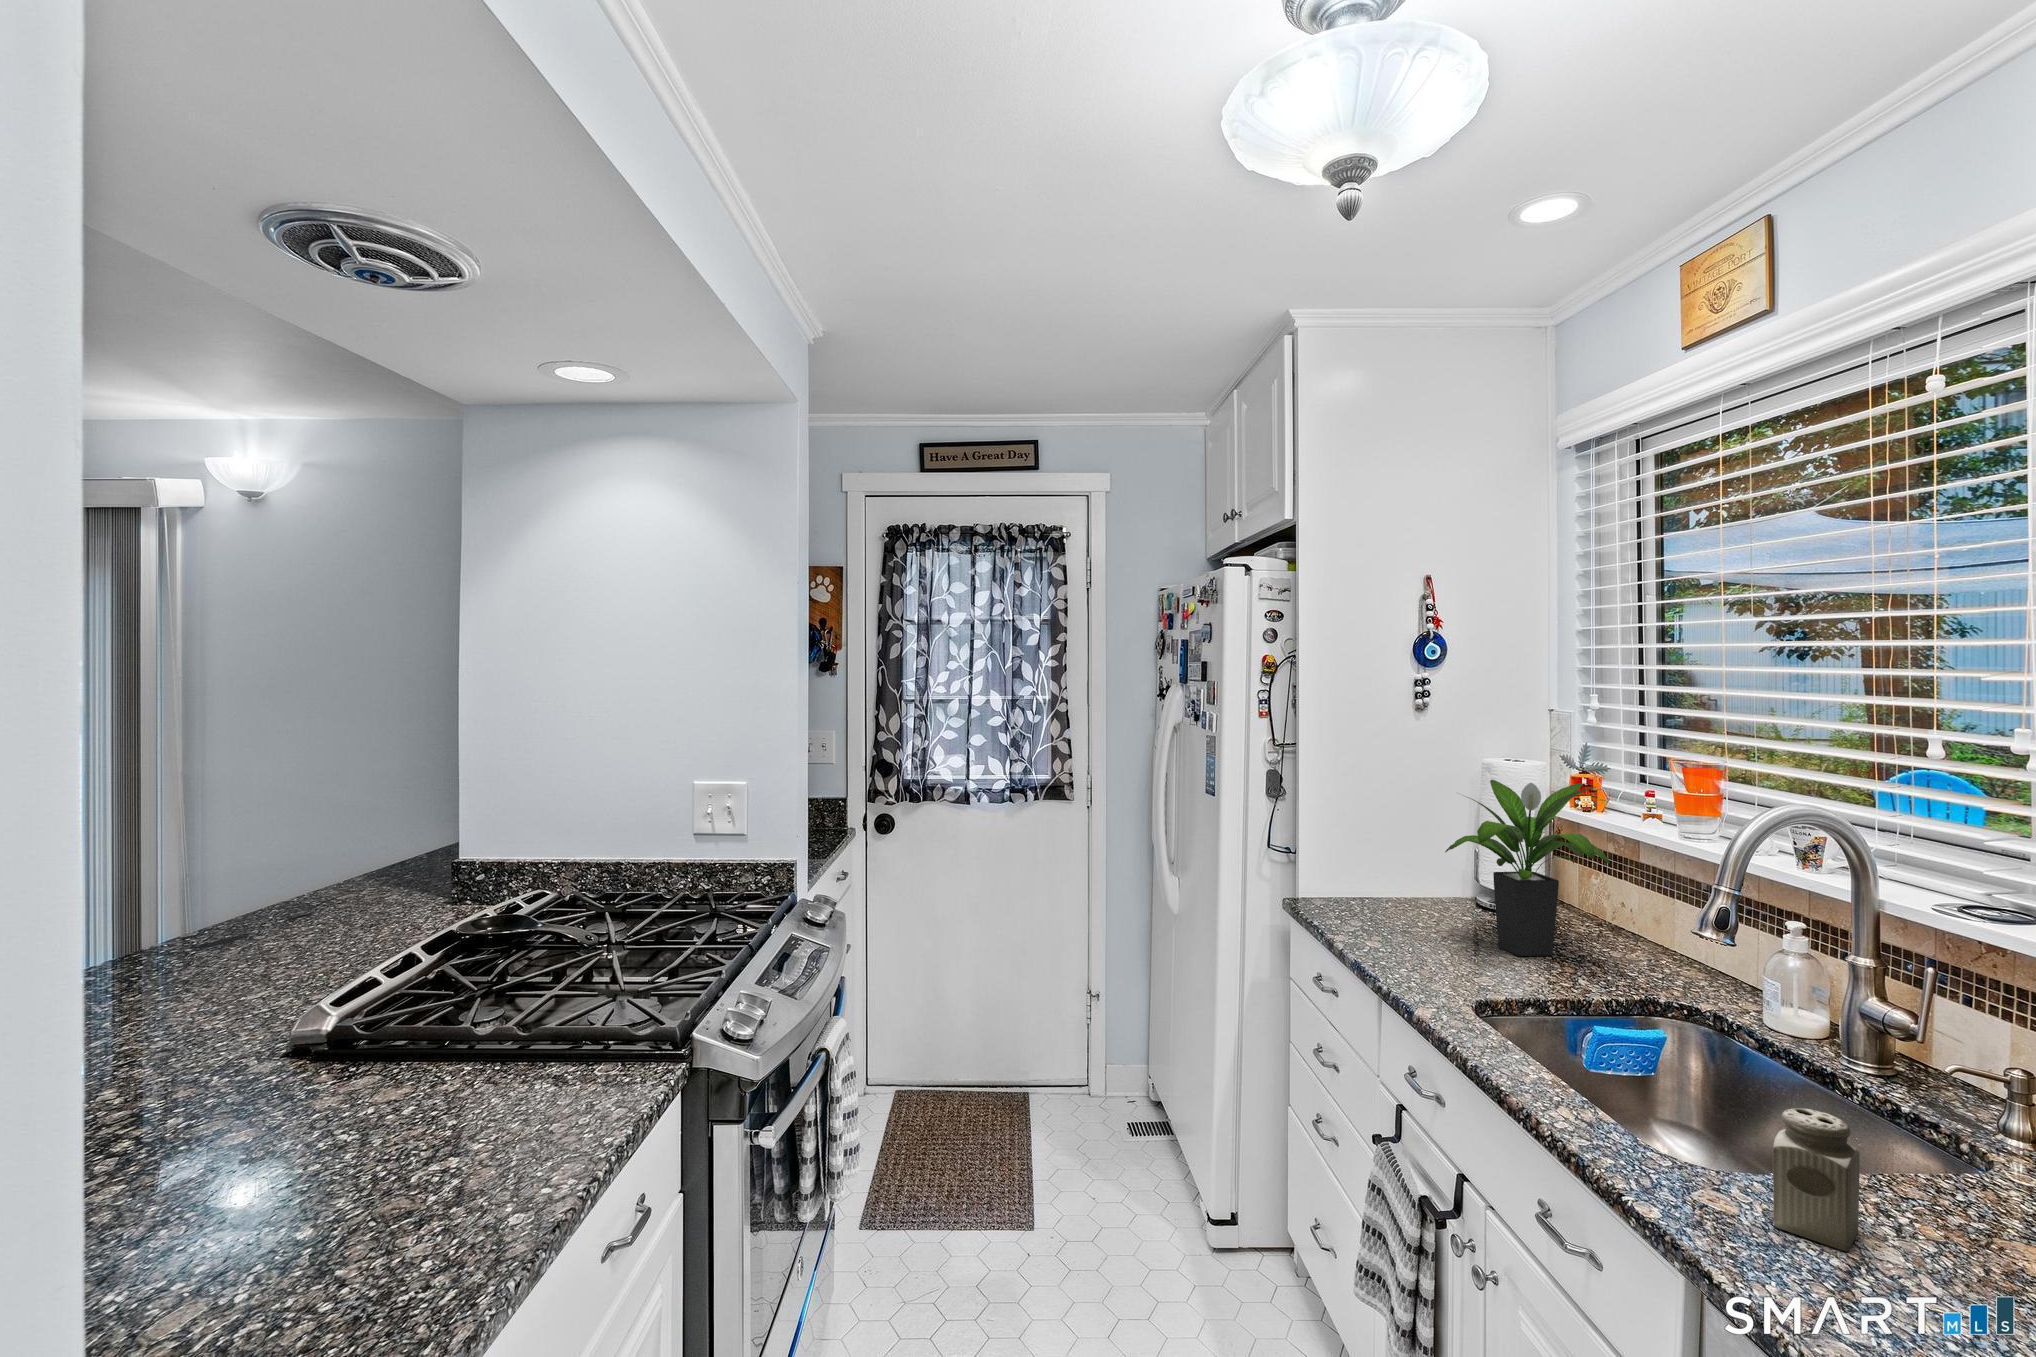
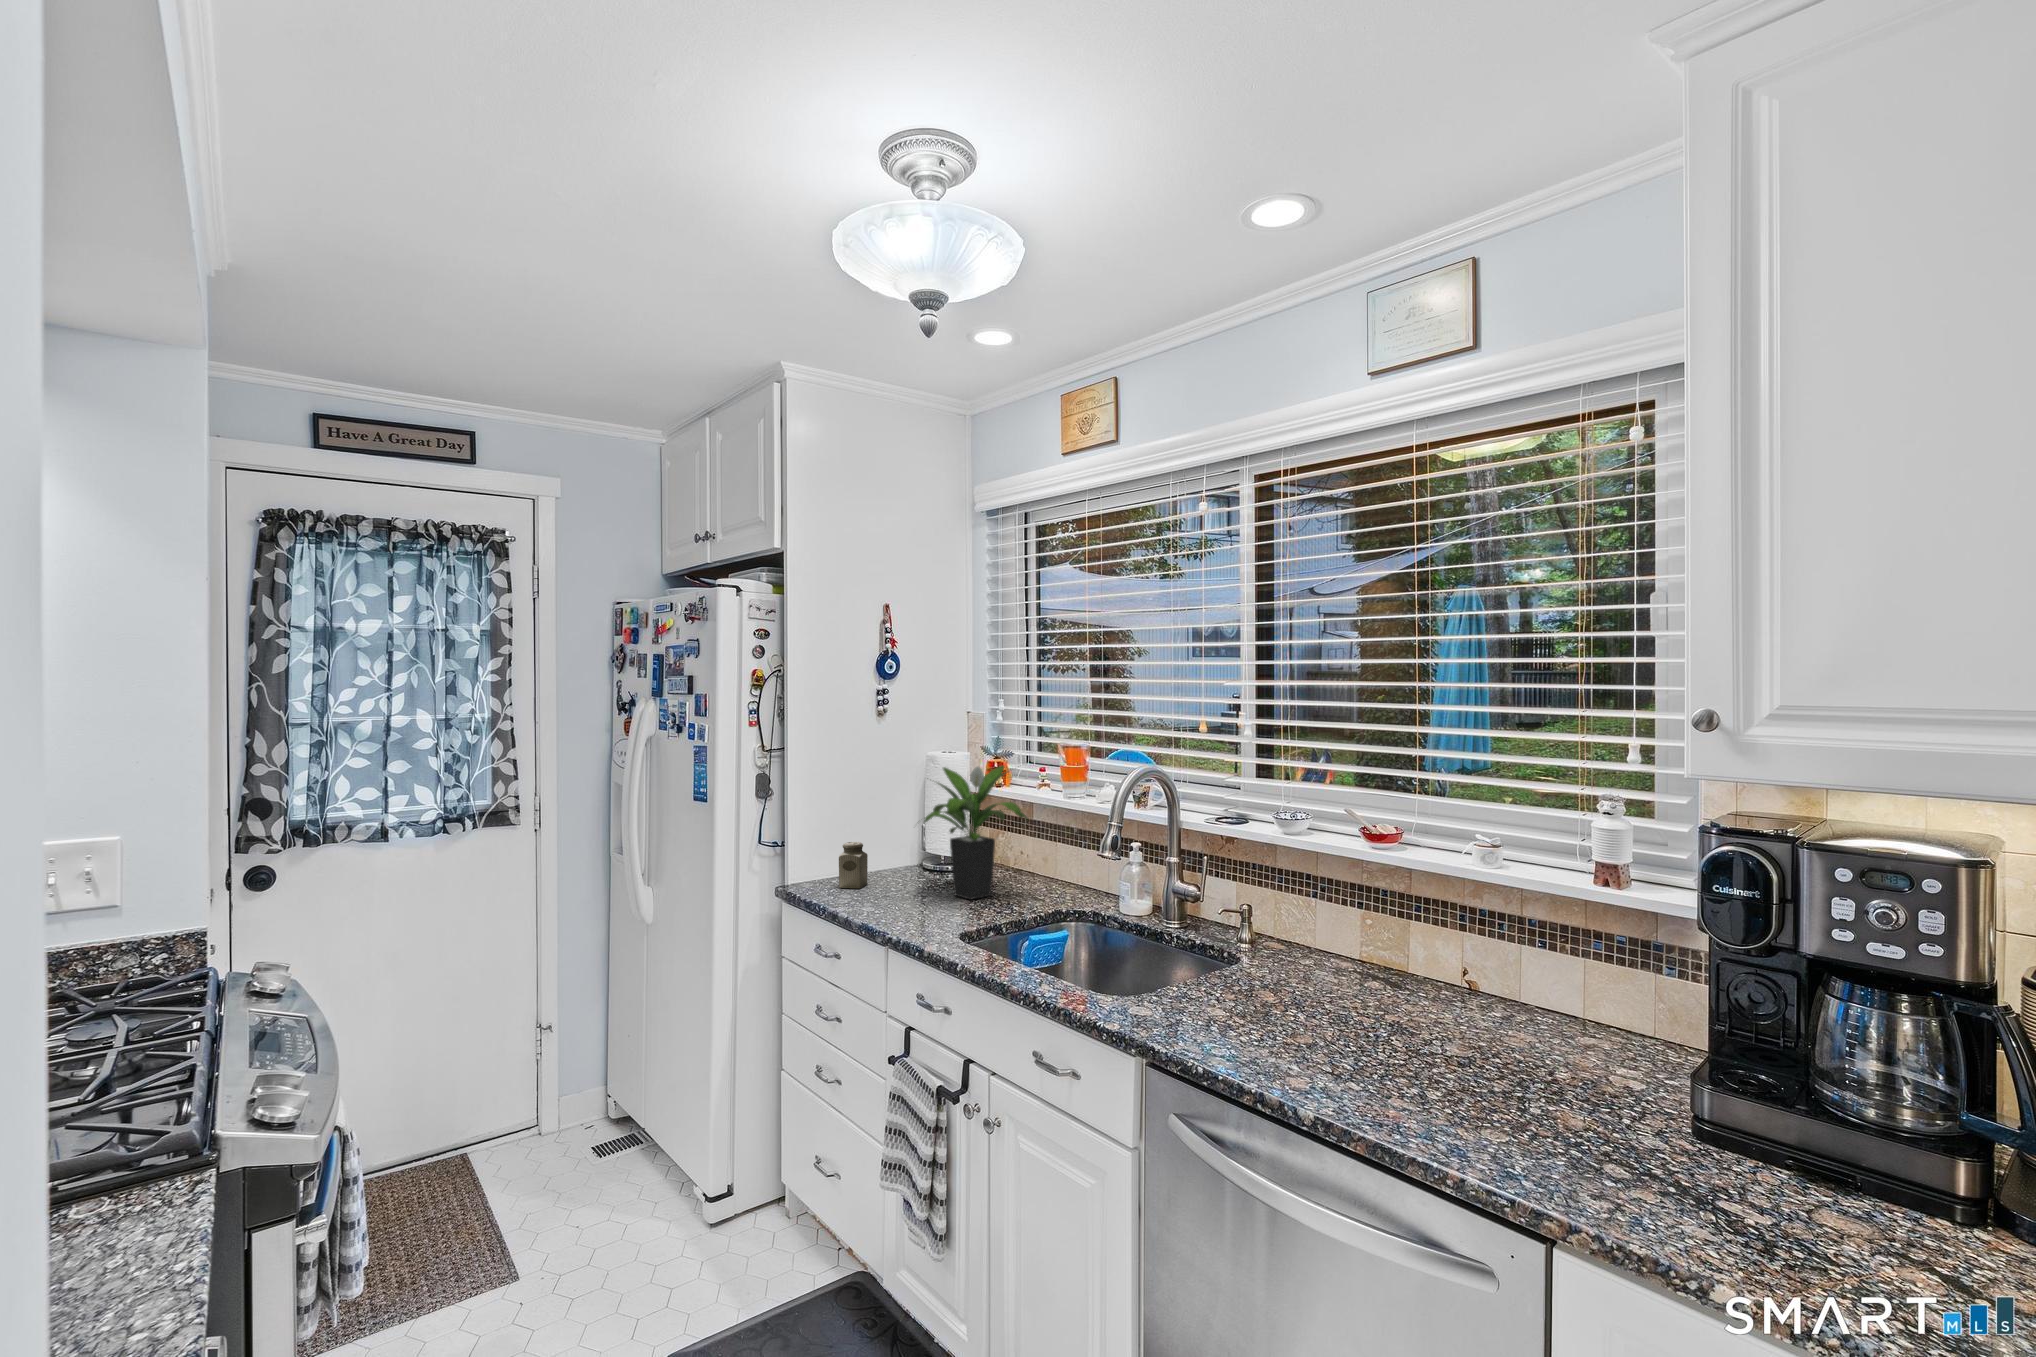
salt shaker: present [1773,1108,1860,1251] -> present [839,842,868,888]

